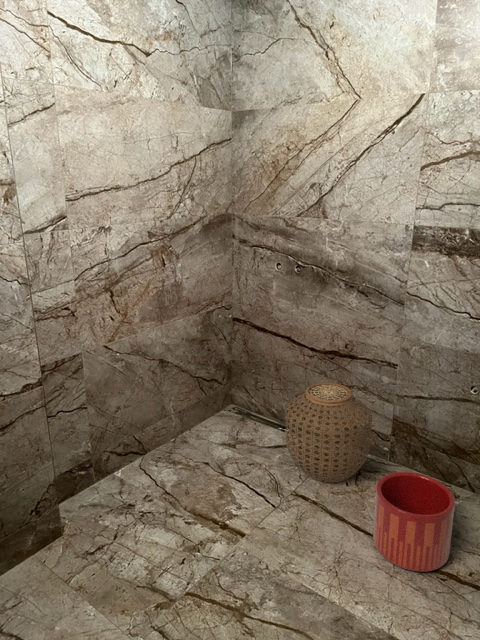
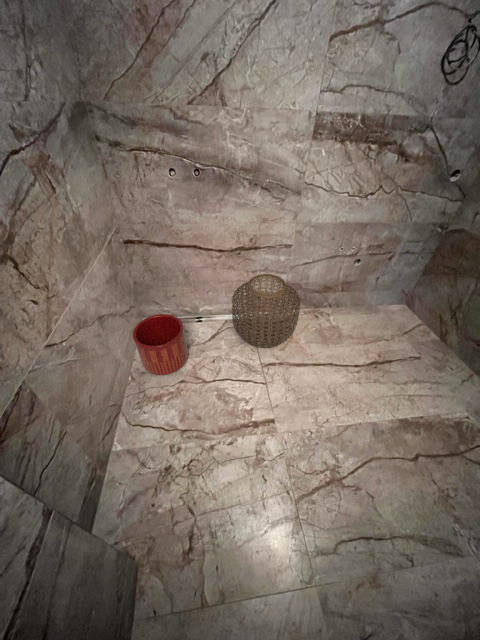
planter: present [373,472,455,572] -> present [133,314,188,375]

